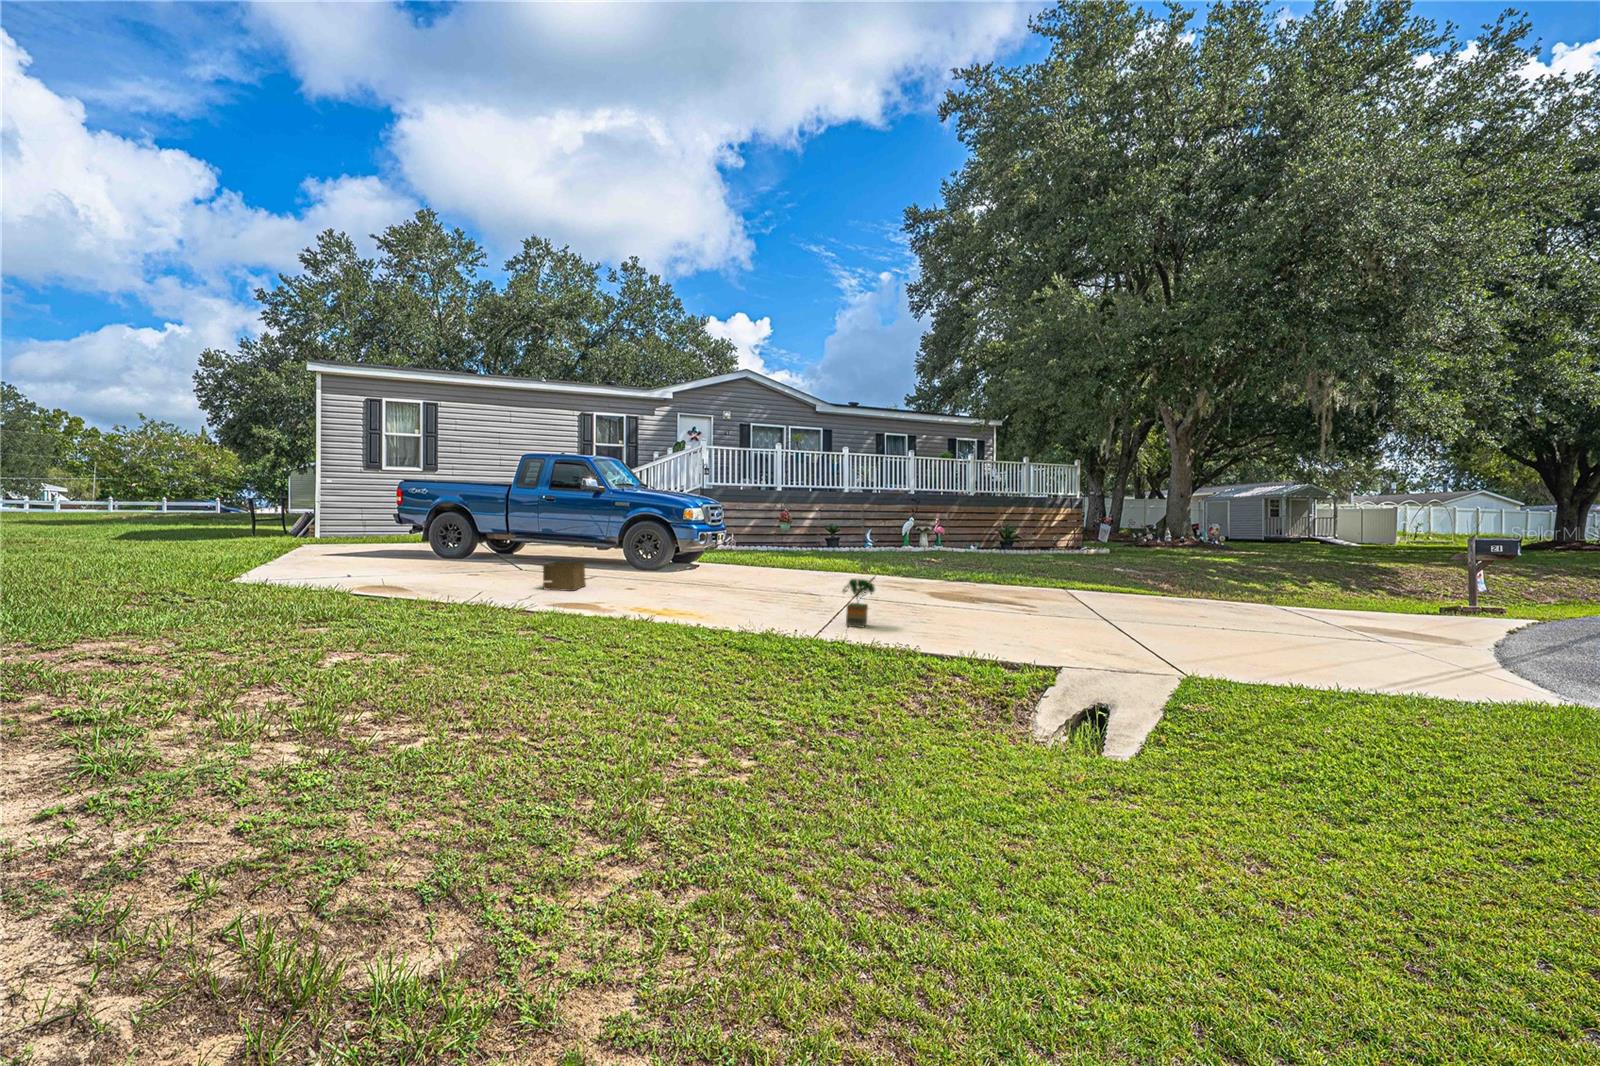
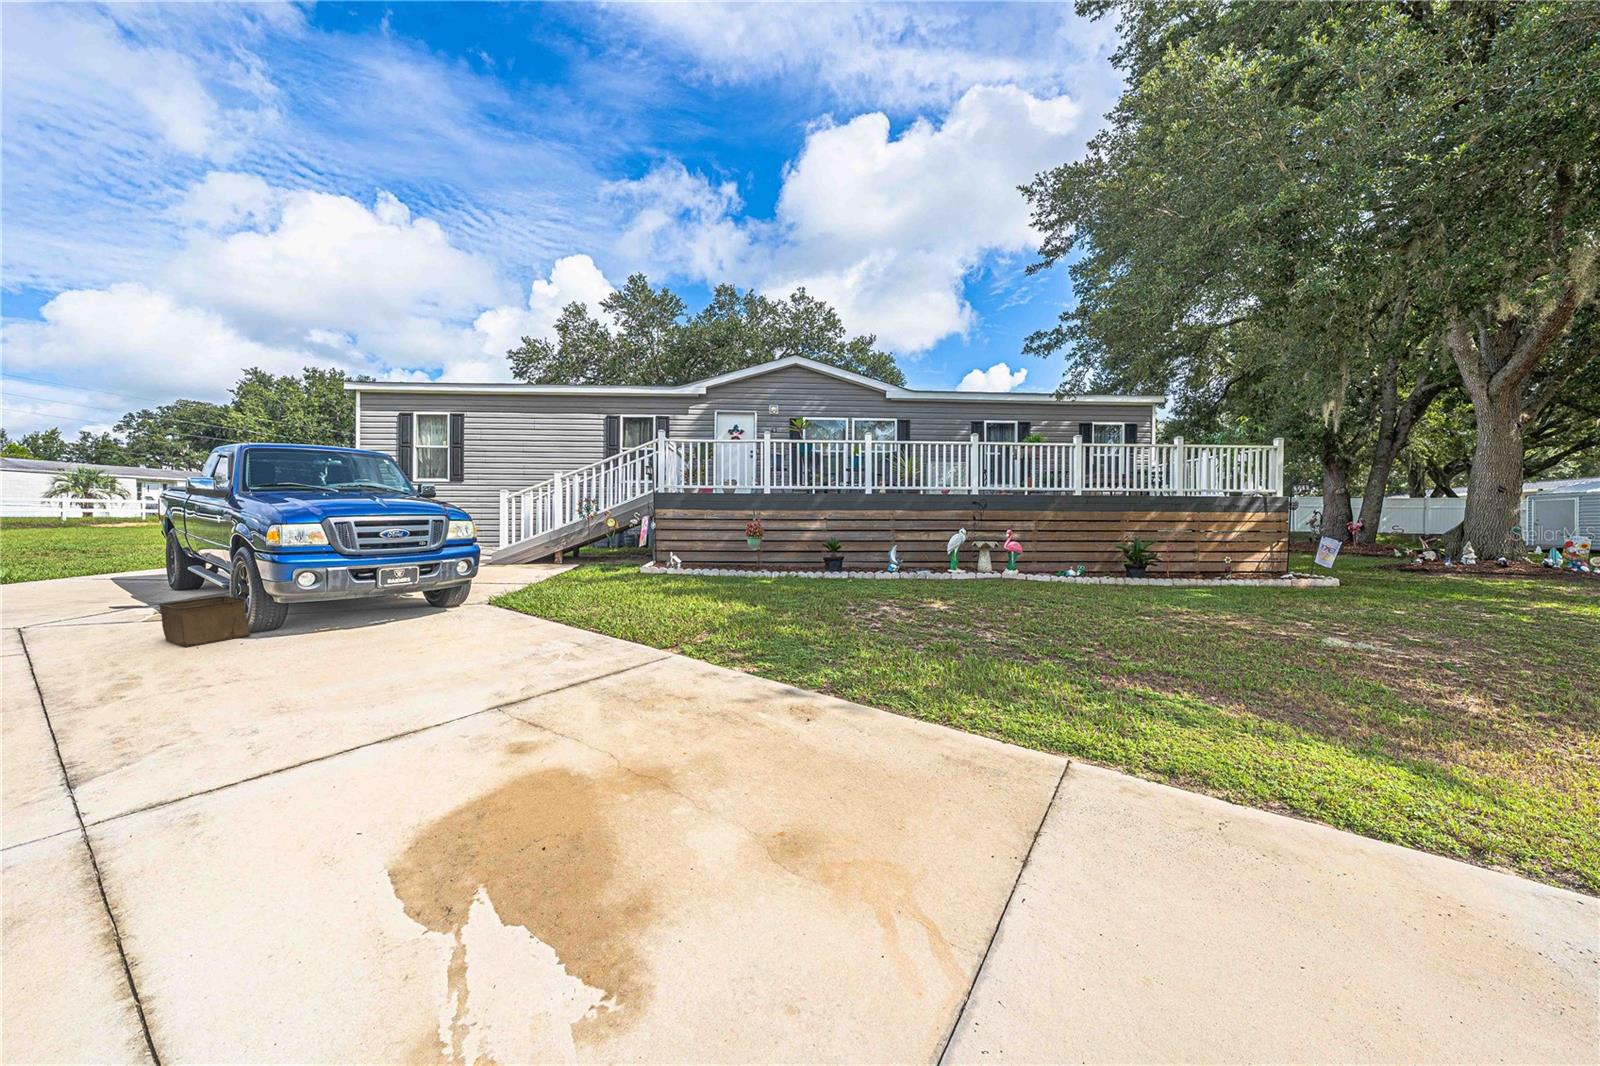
potted tree: present [842,579,875,628] -> none [71,711,223,885]

